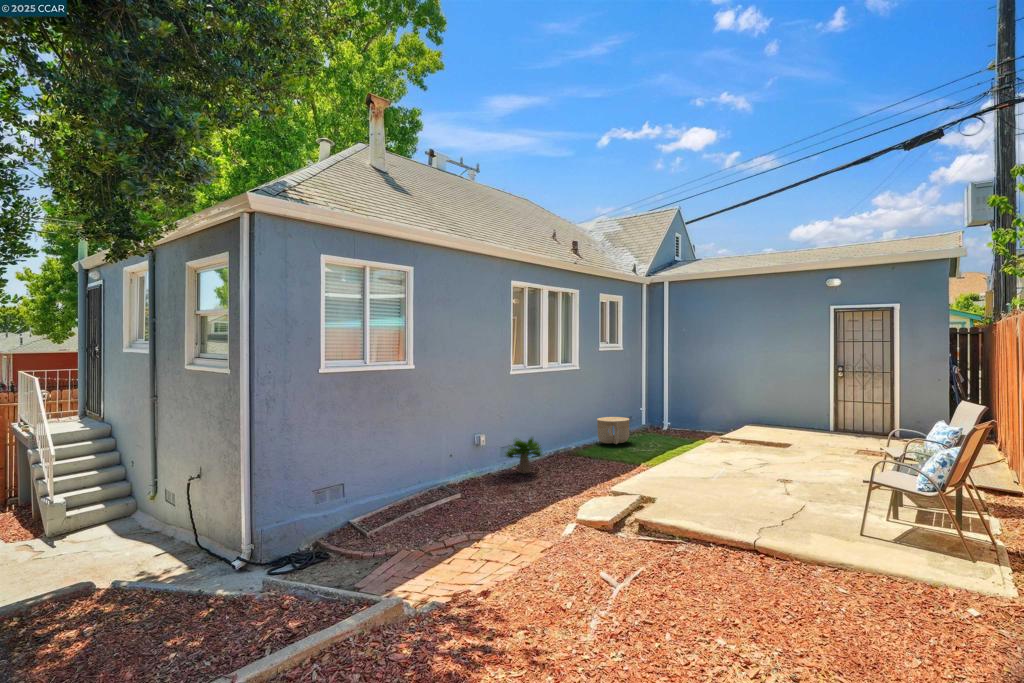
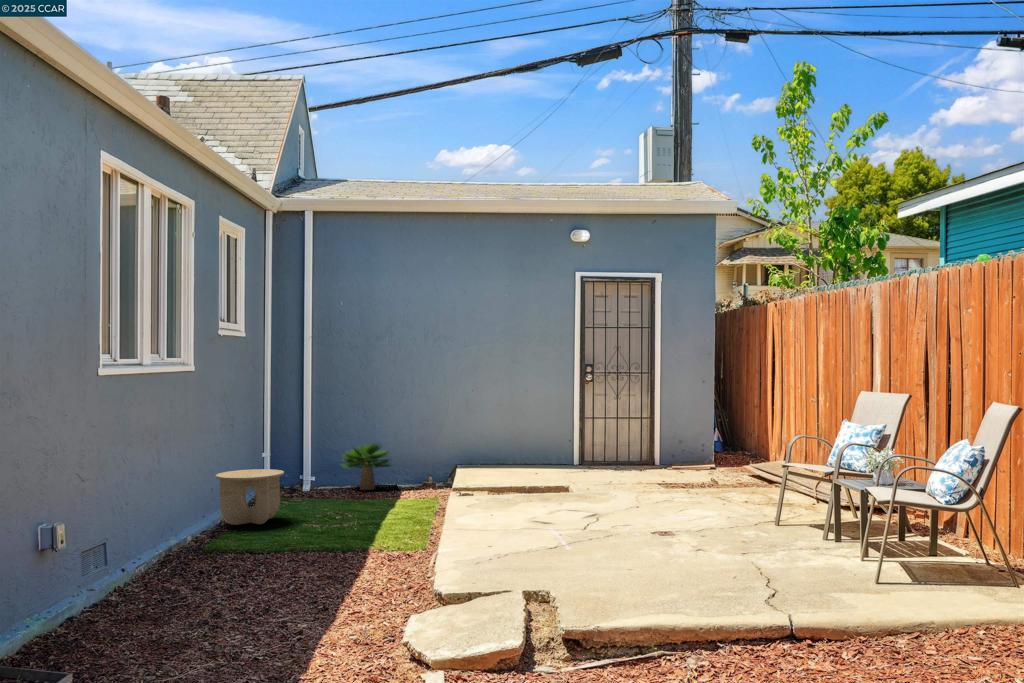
potted plant: present [506,438,543,473] -> present [343,444,392,490]

